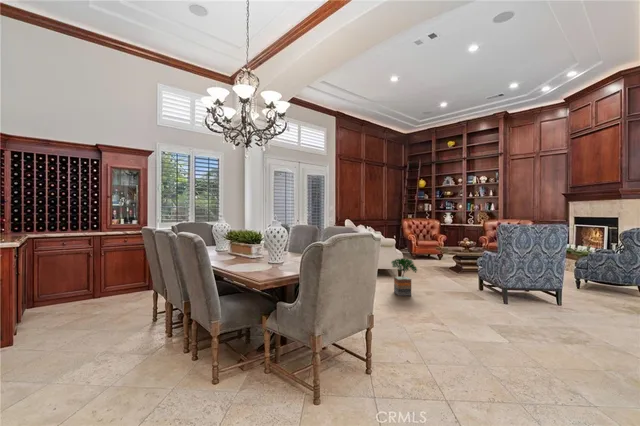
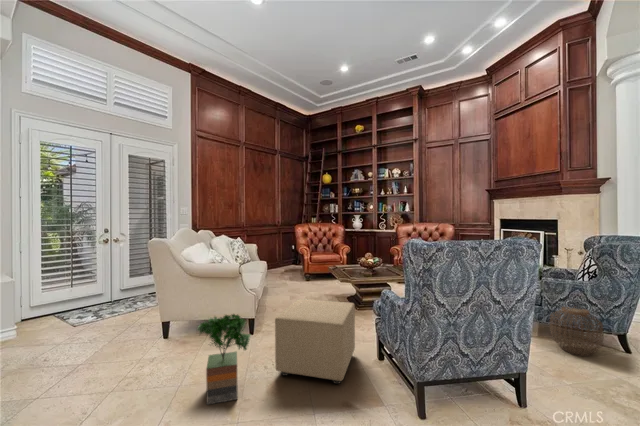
ottoman: none [424,258,464,295] -> present [275,299,355,384]
woven basket: none [590,269,624,297] -> present [550,307,603,356]

